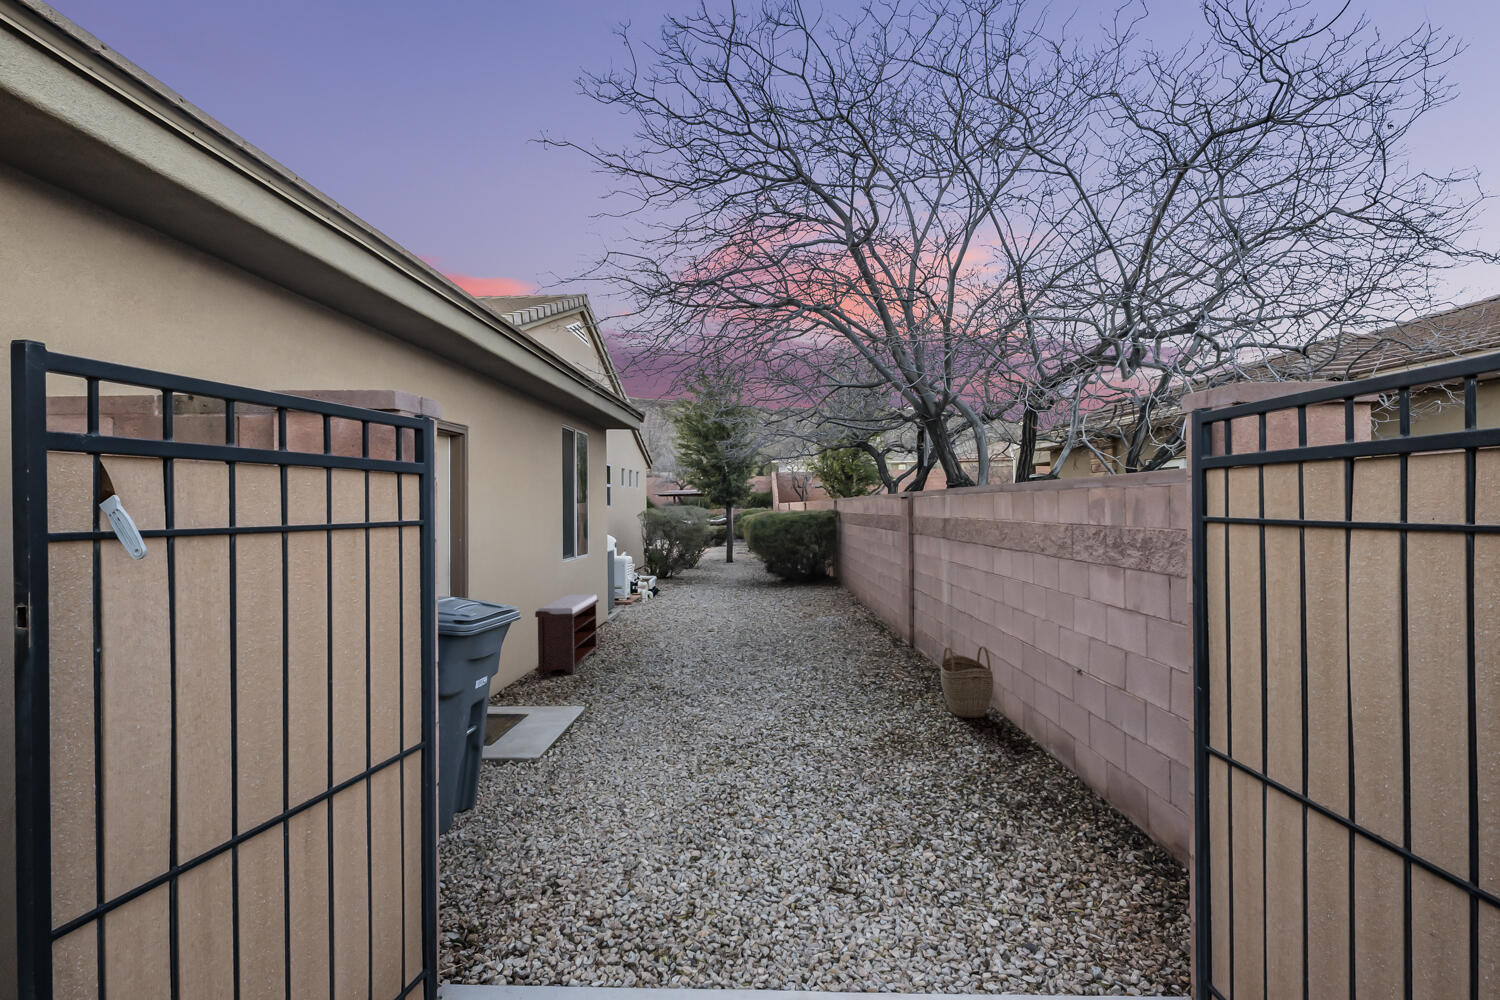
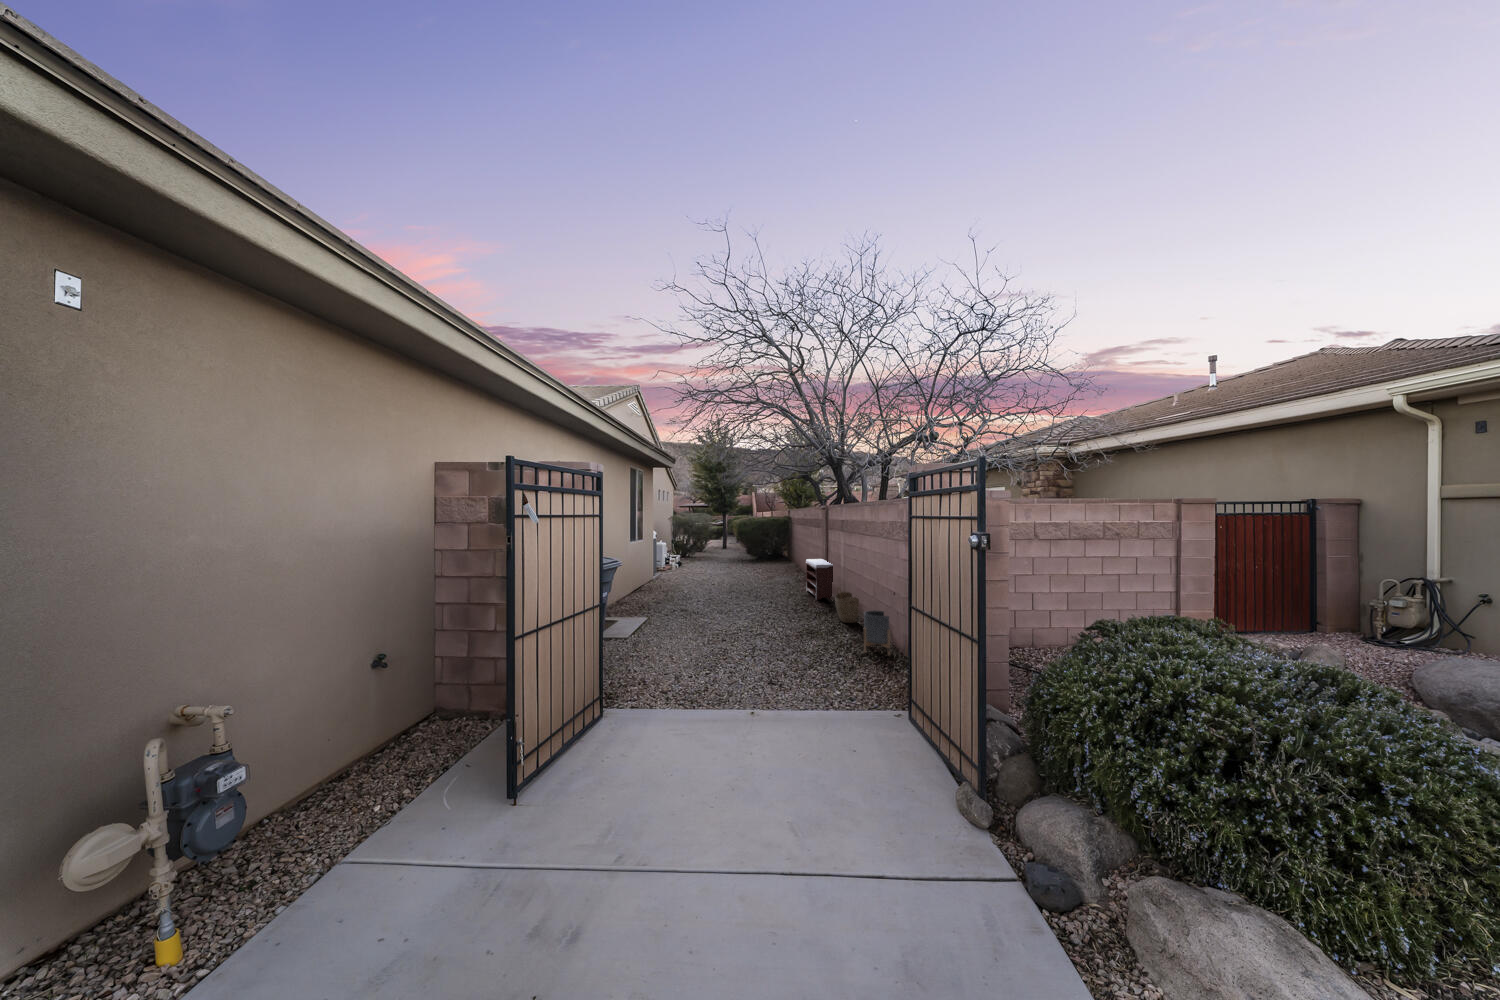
bench: present [535,594,599,674] -> present [805,559,833,600]
planter: none [1018,707,1078,806] -> present [864,610,890,655]

